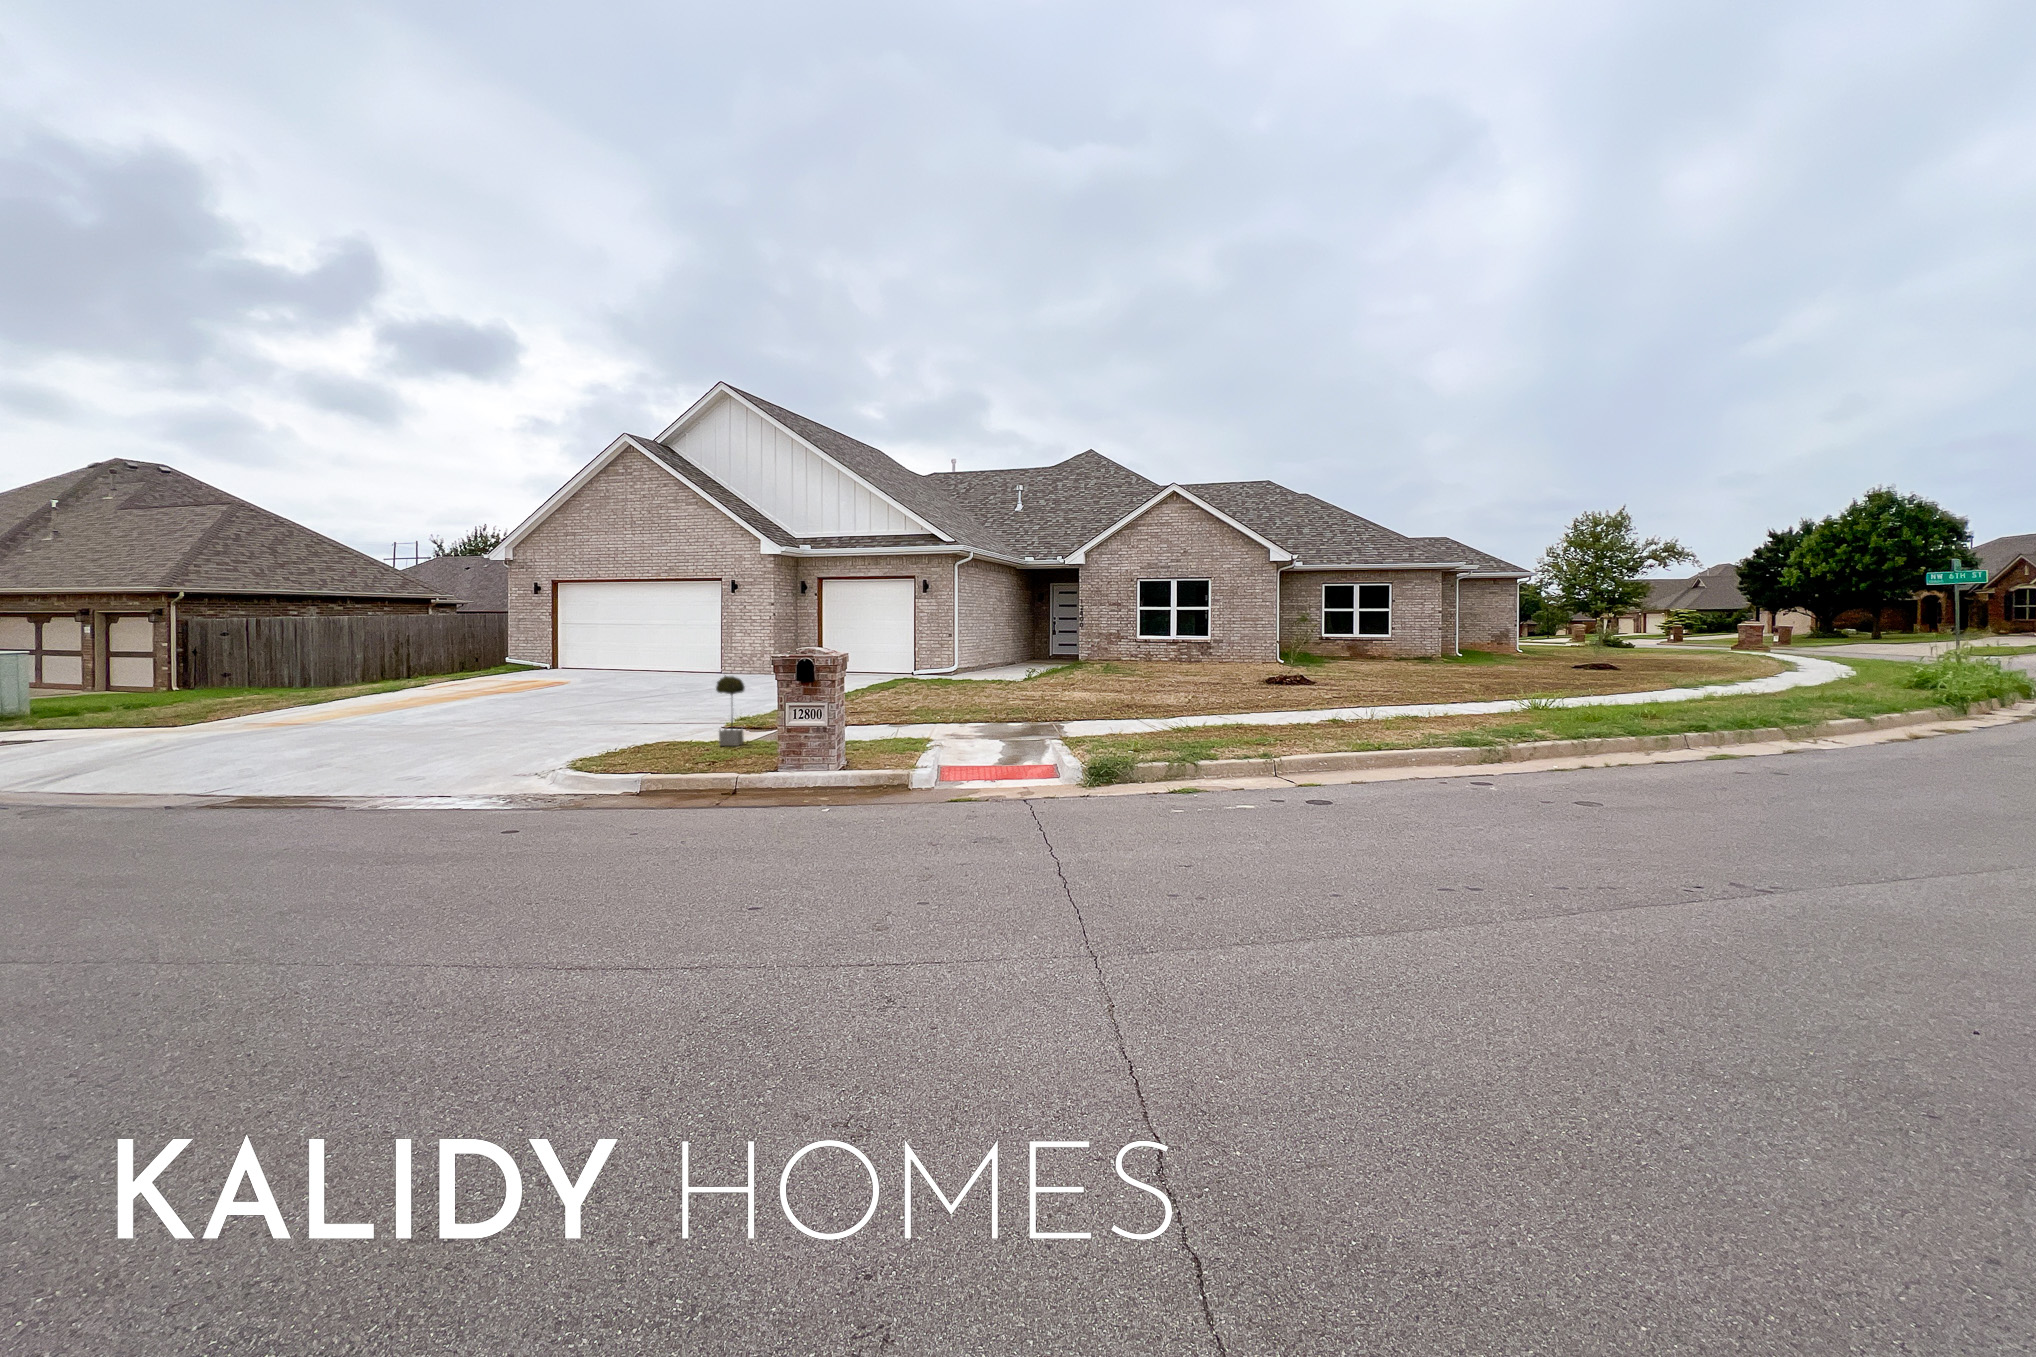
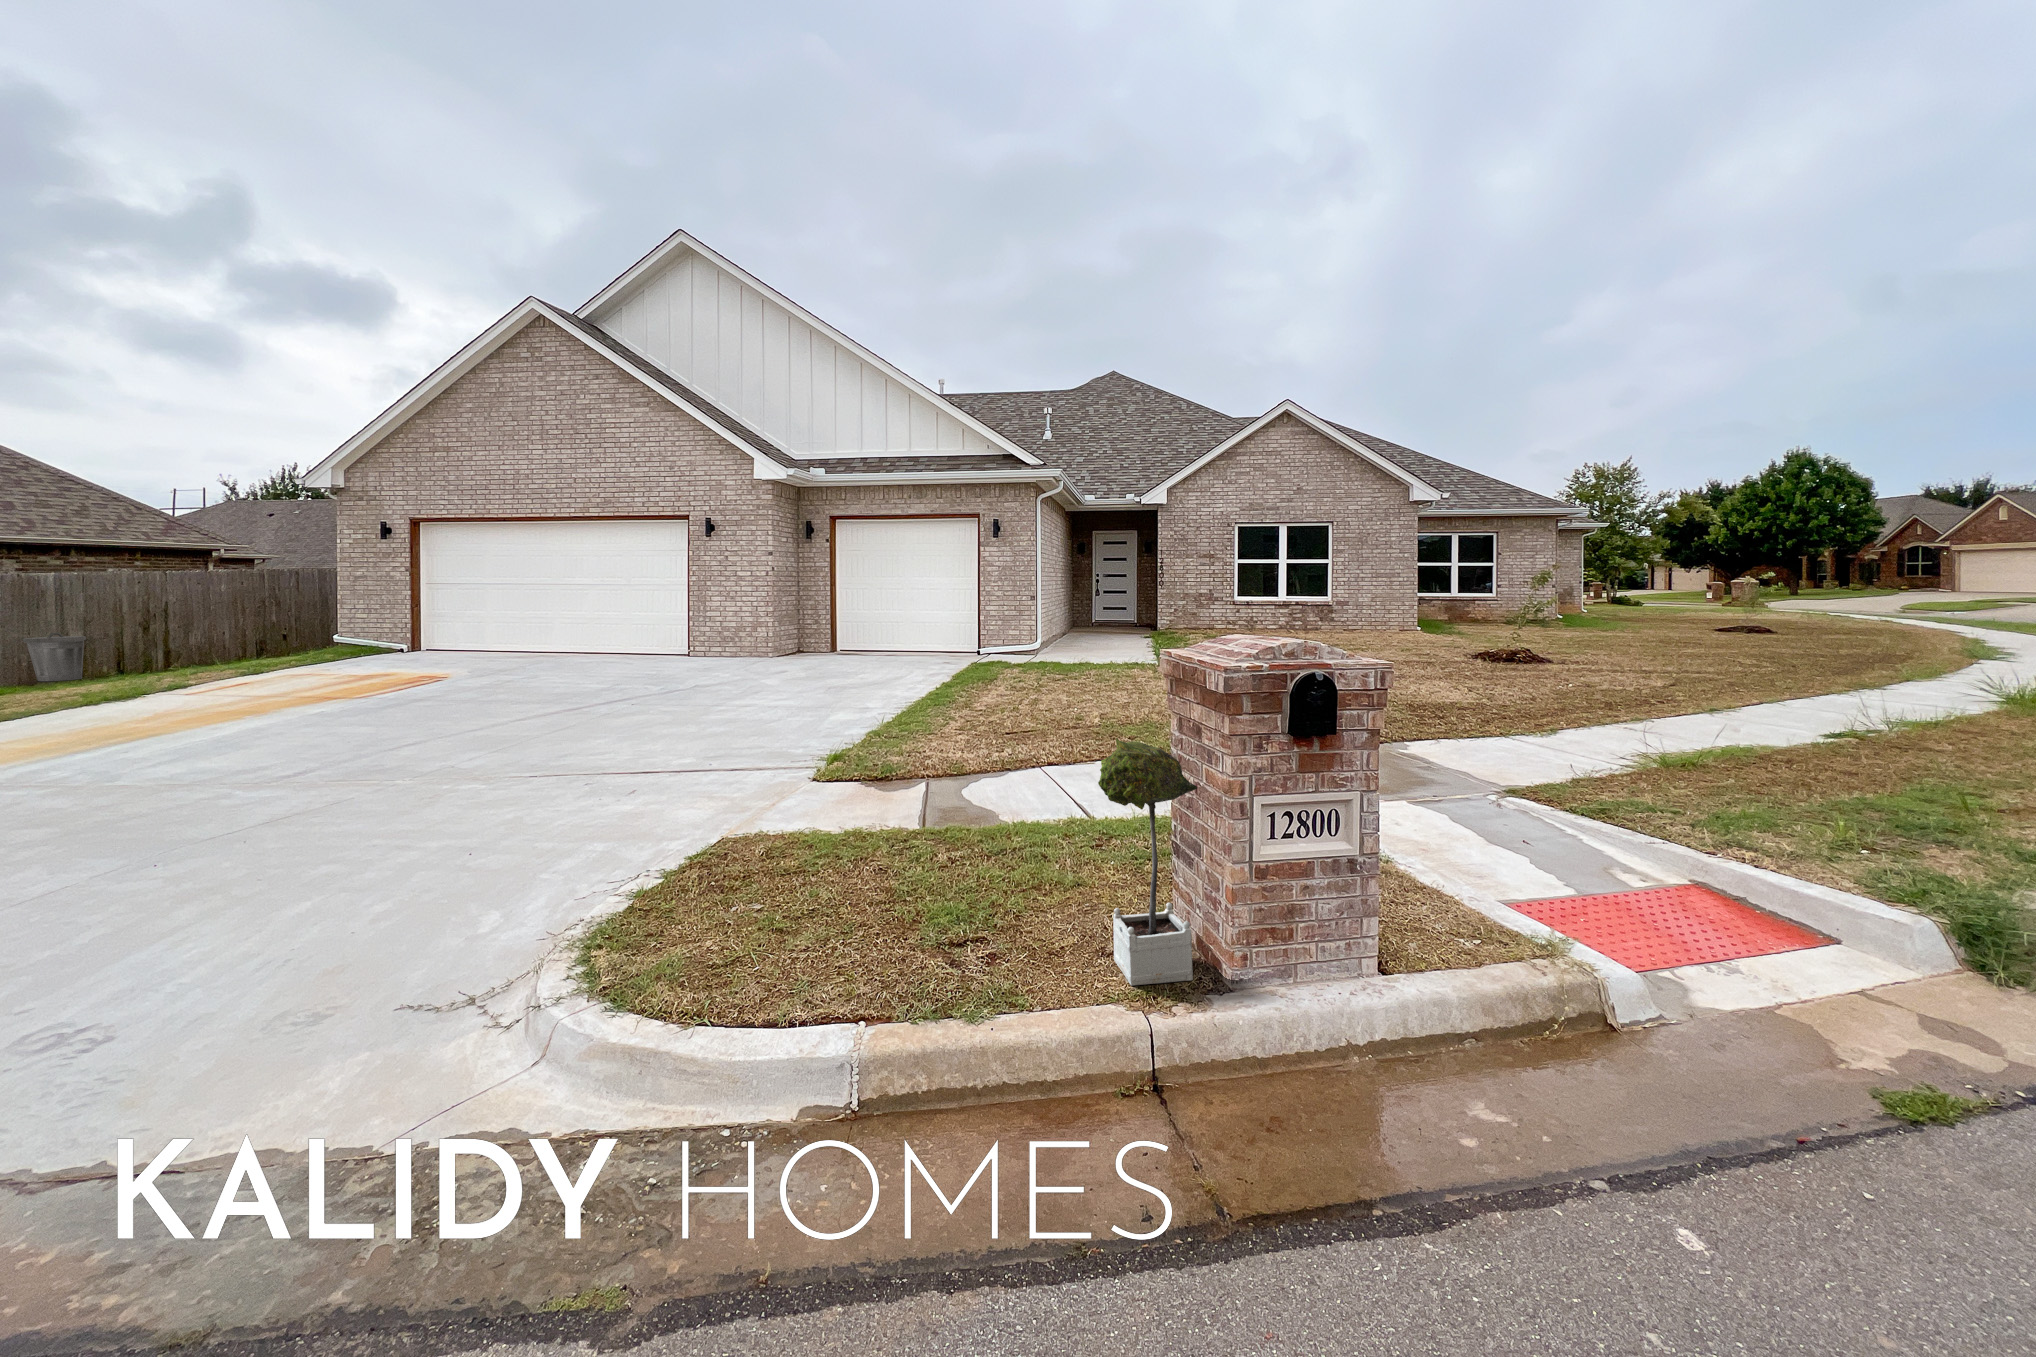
trash can: none [337,652,368,681] -> present [23,633,86,681]

